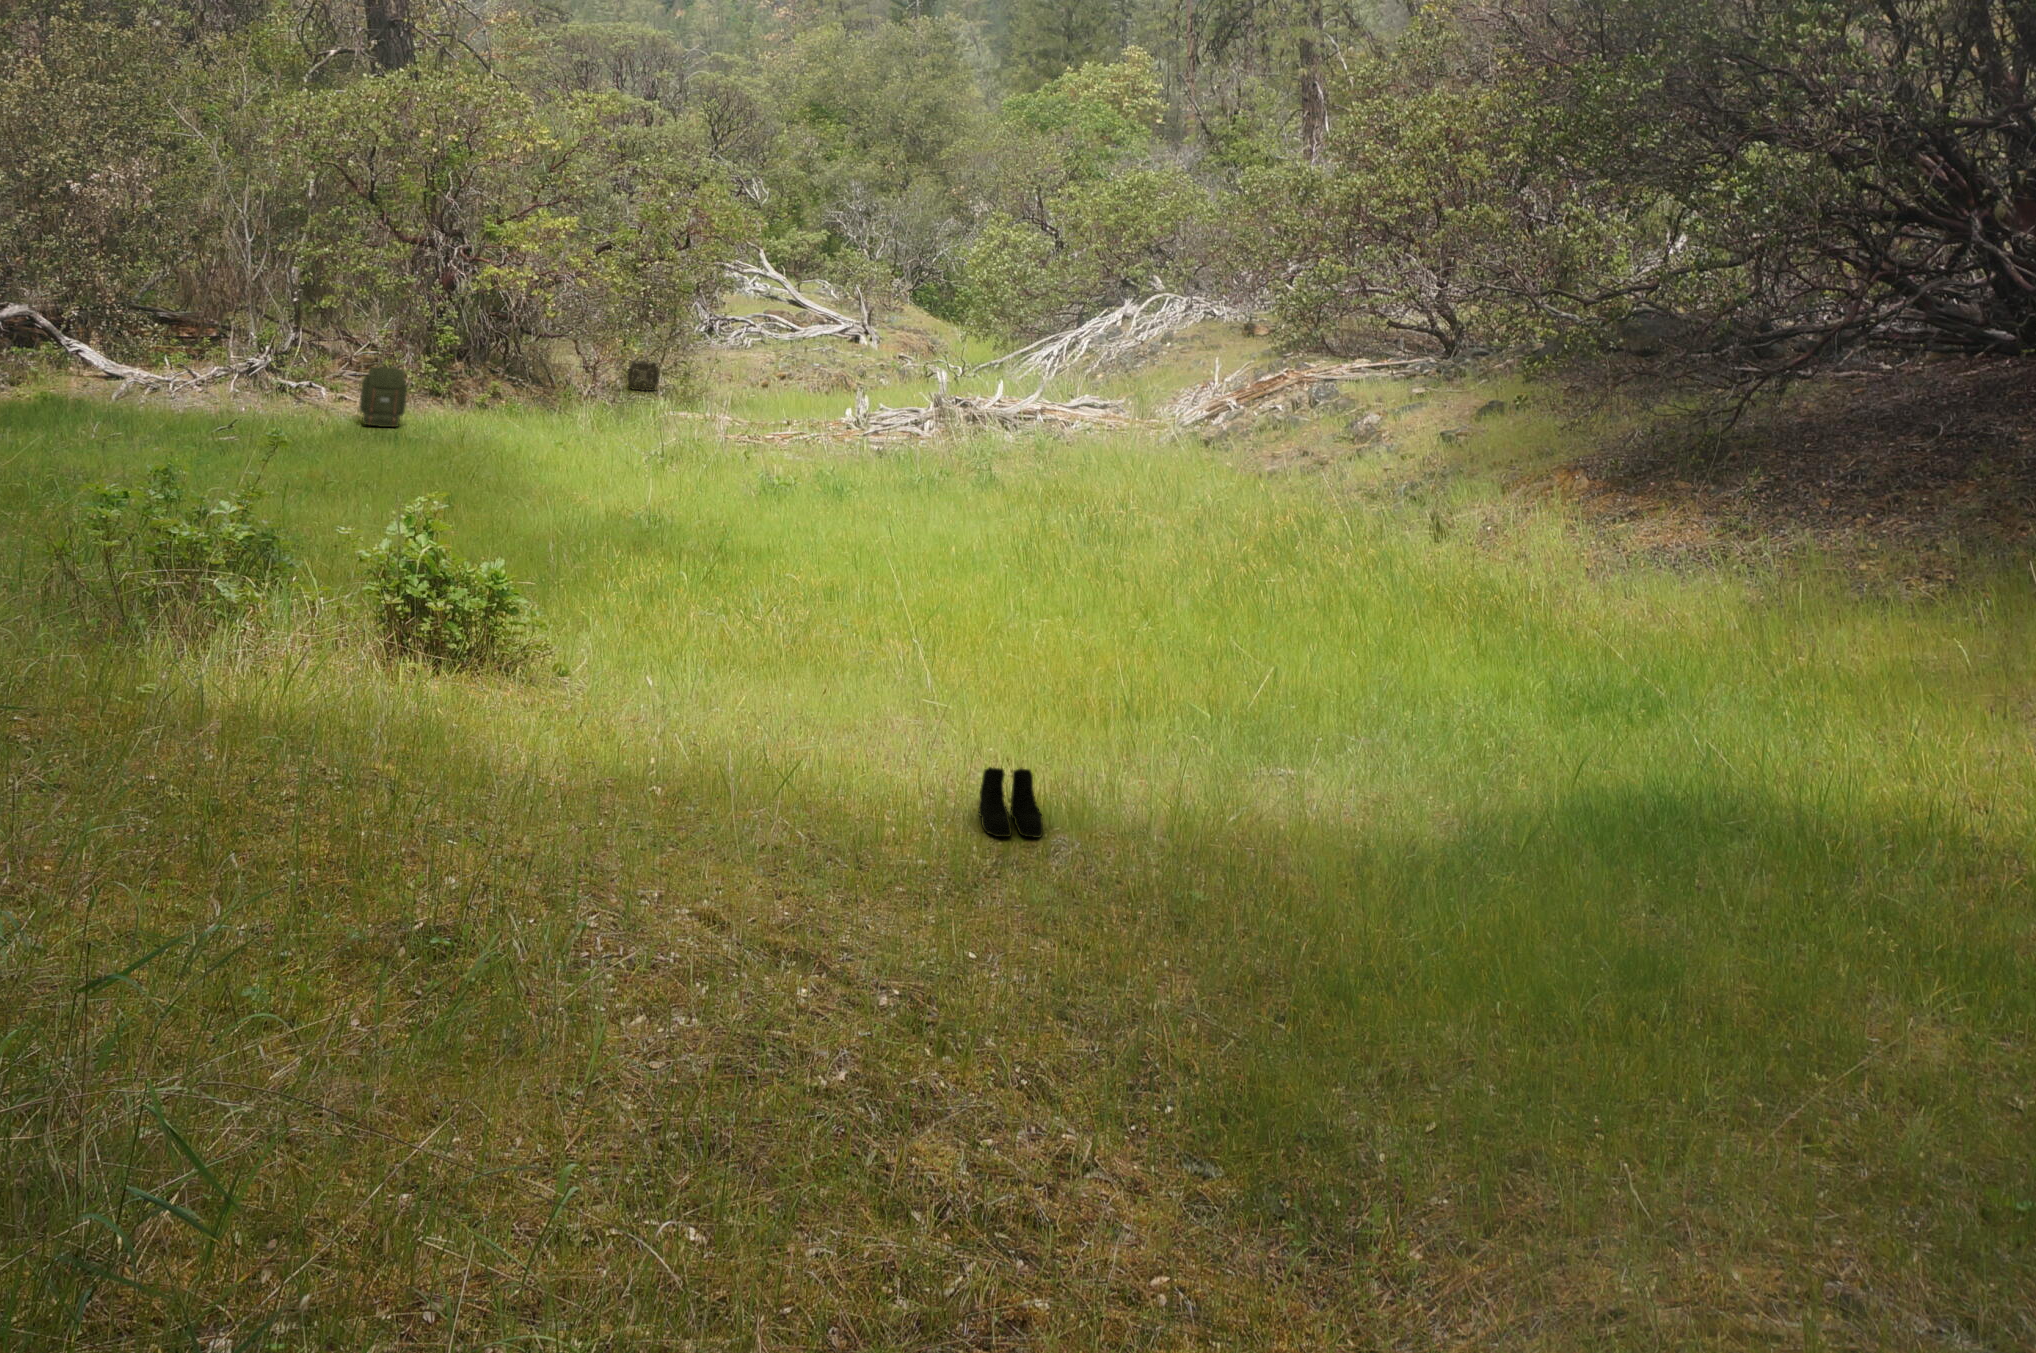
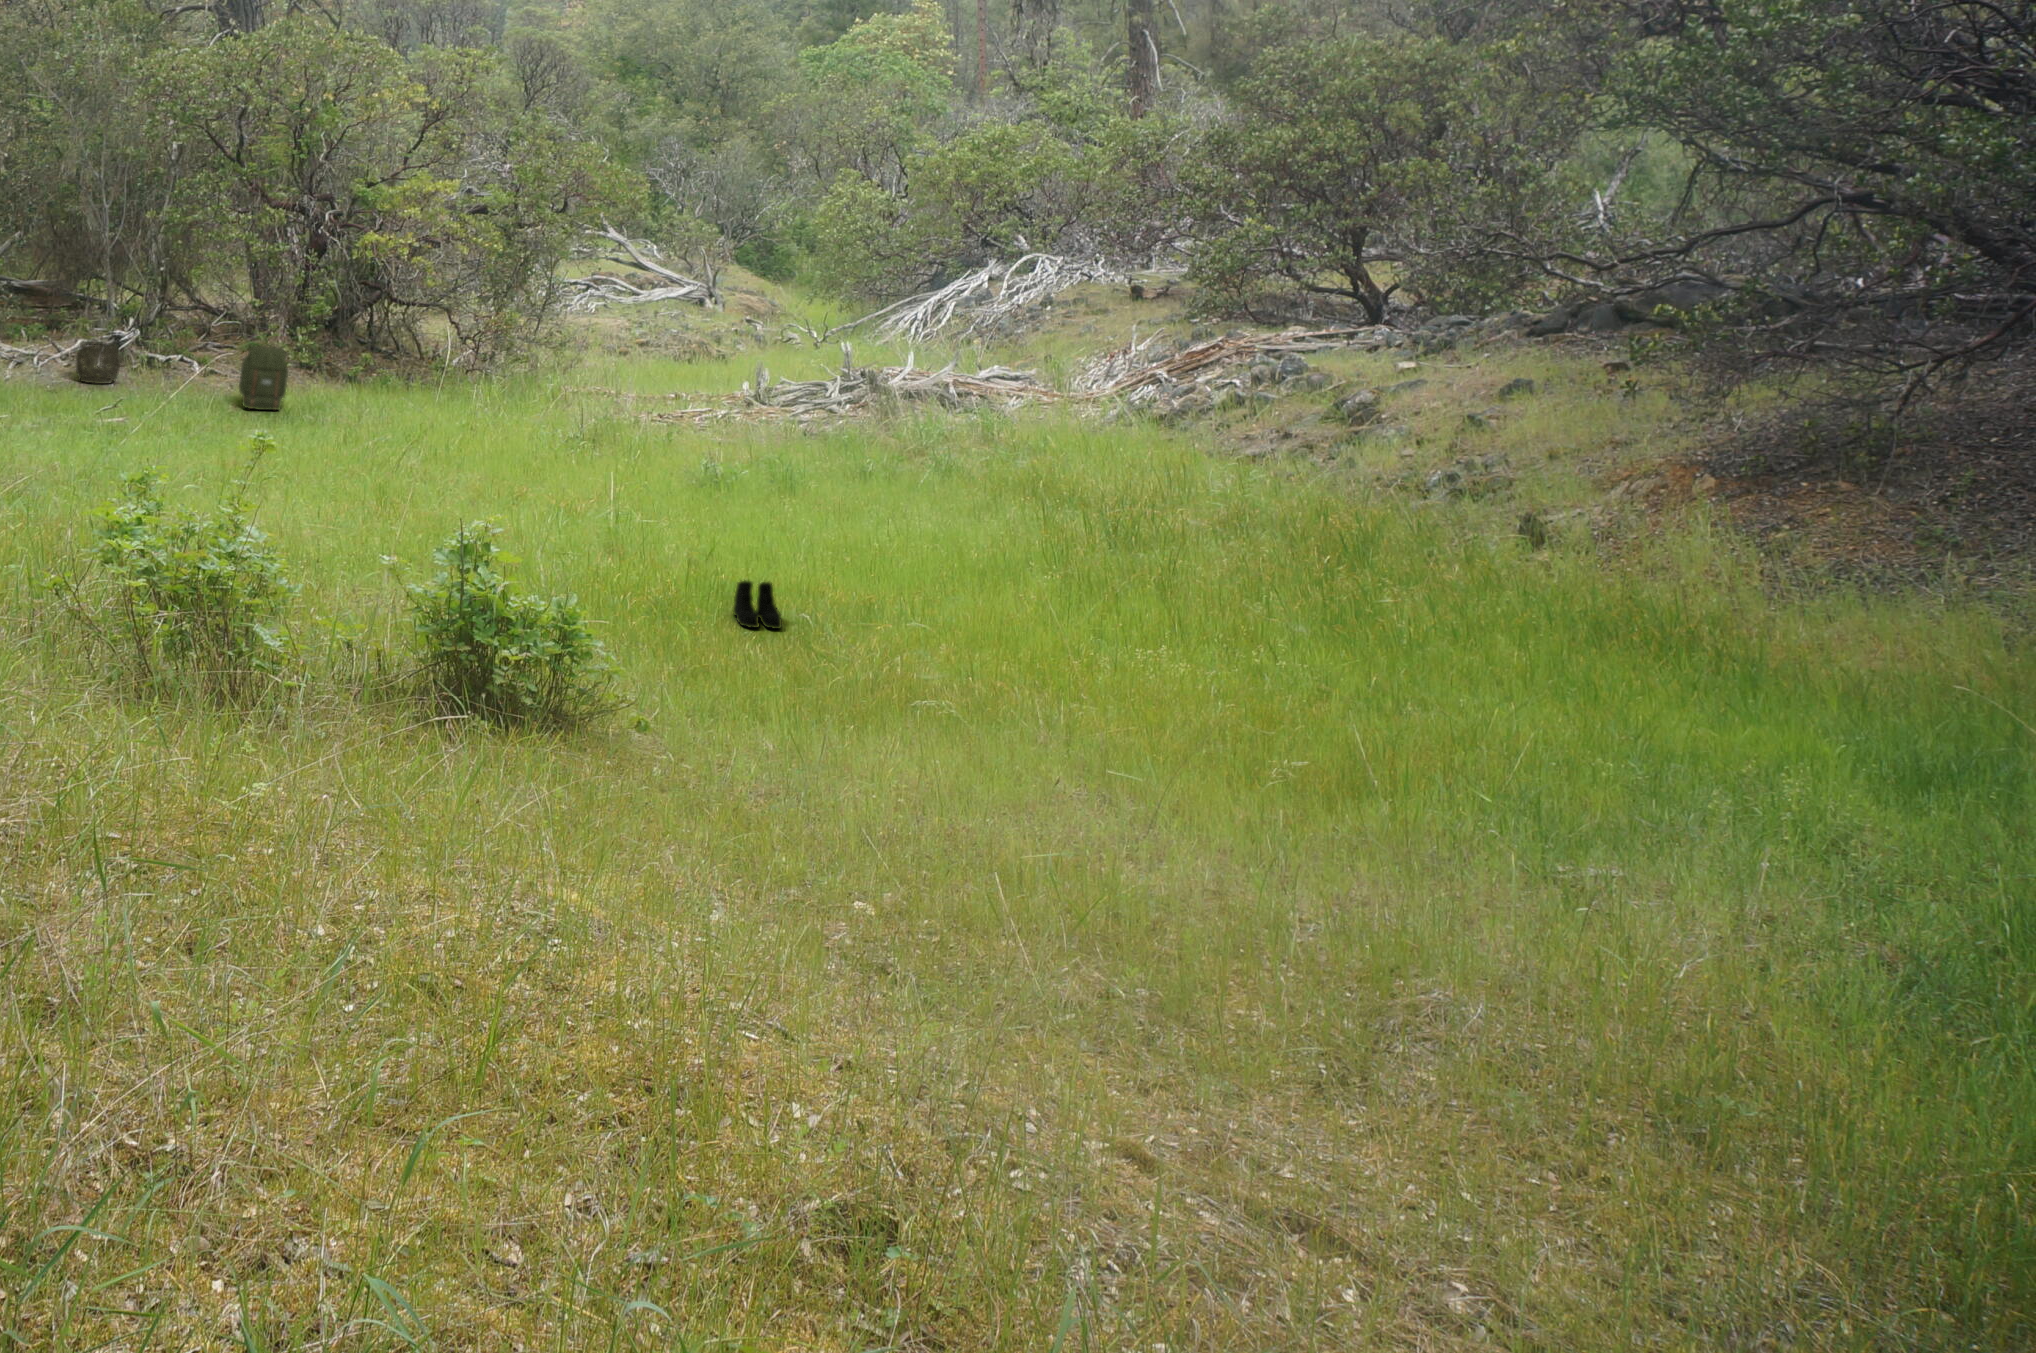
woven basket: present [627,361,659,391] -> present [76,342,120,384]
boots: present [979,767,1043,838] -> present [733,581,782,629]

